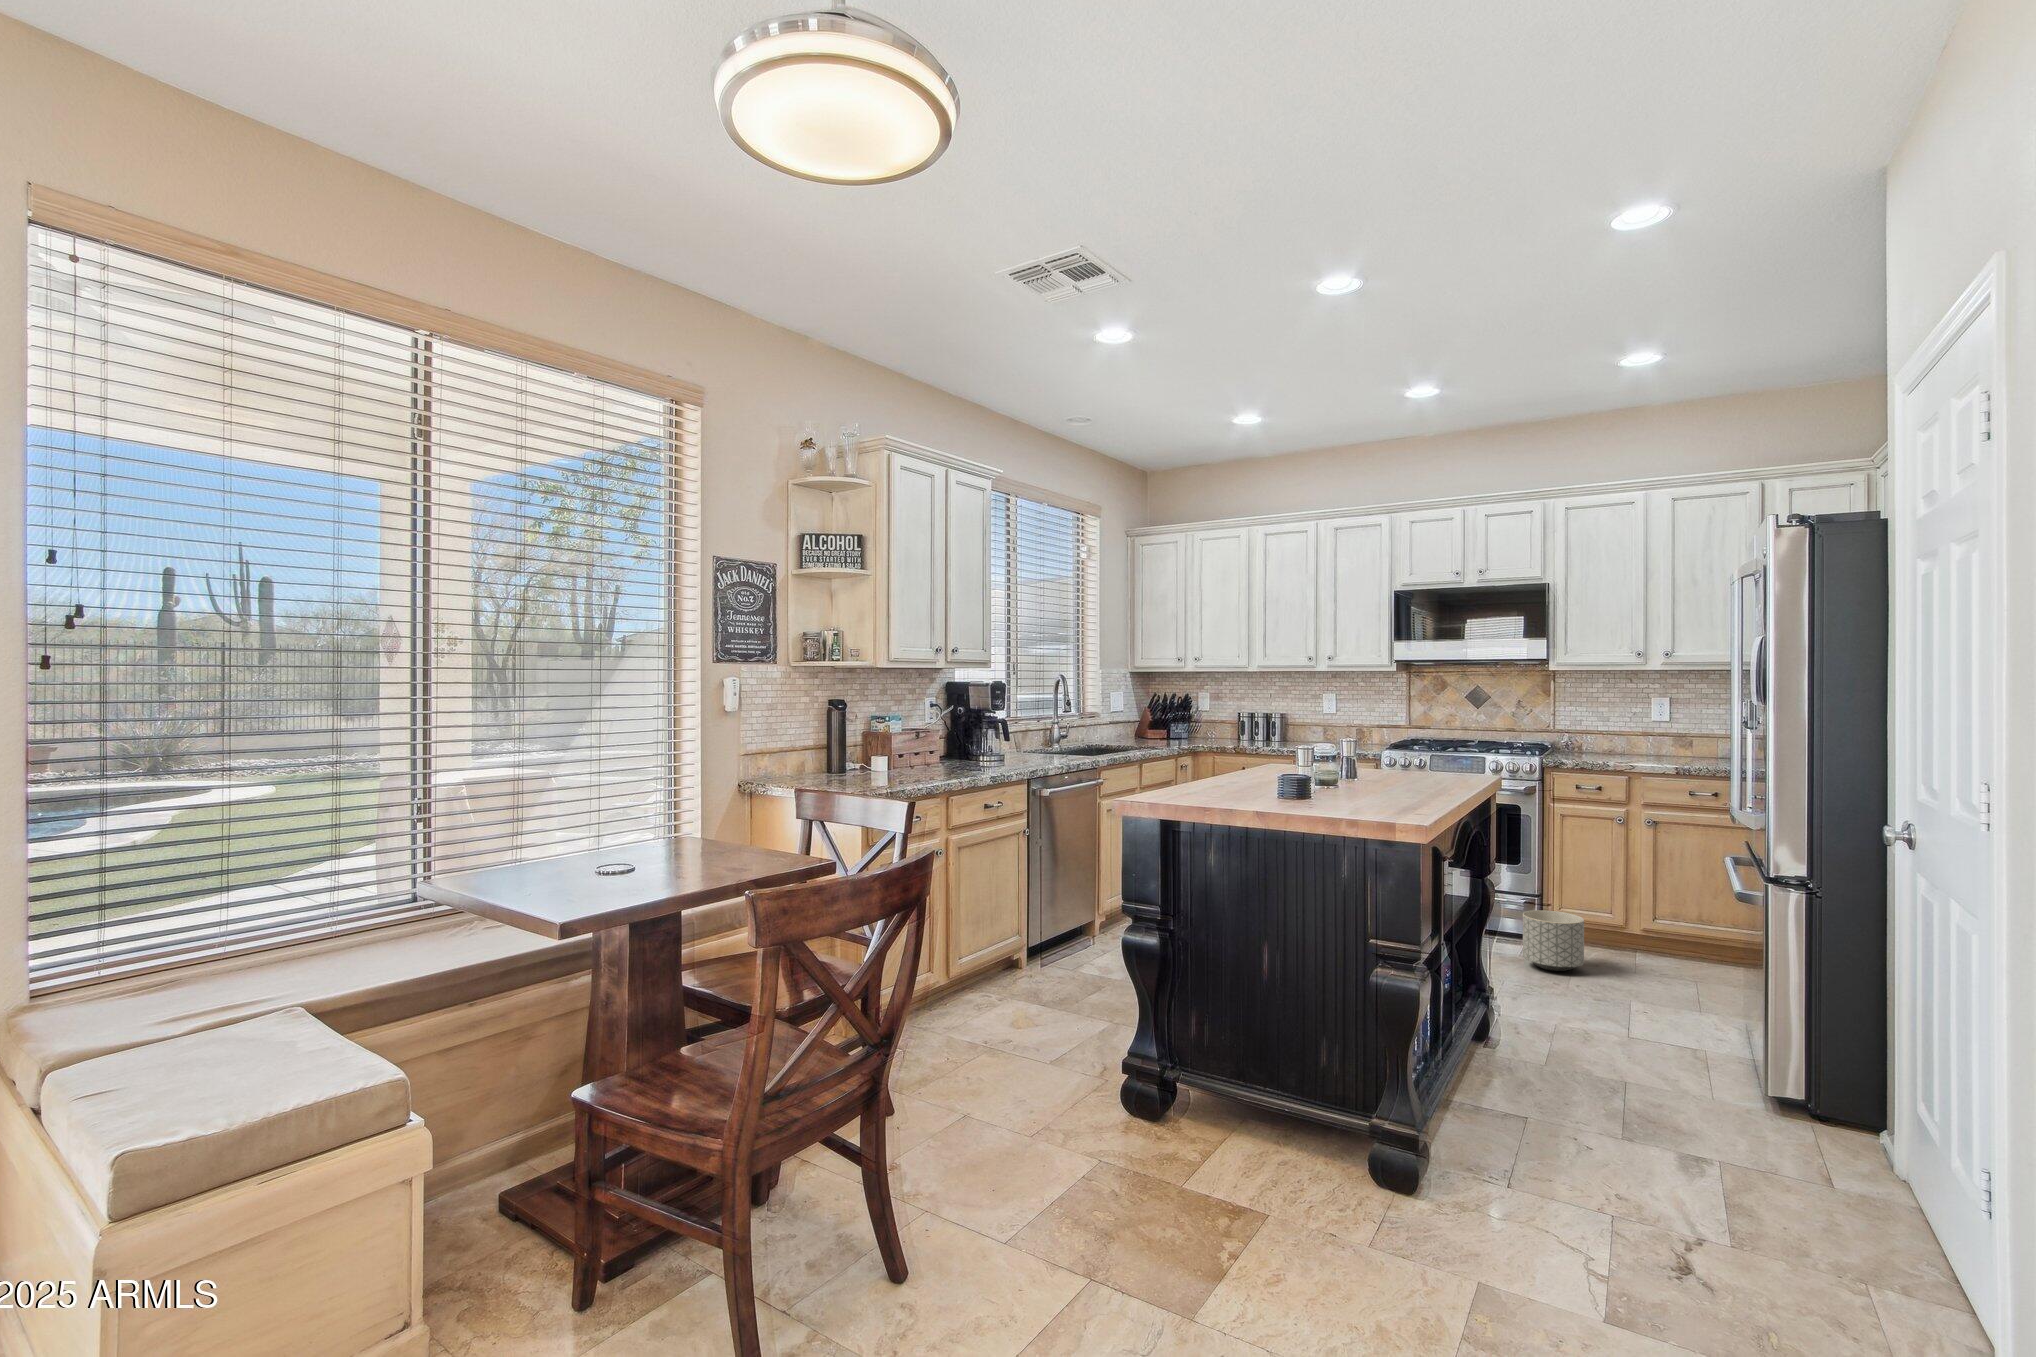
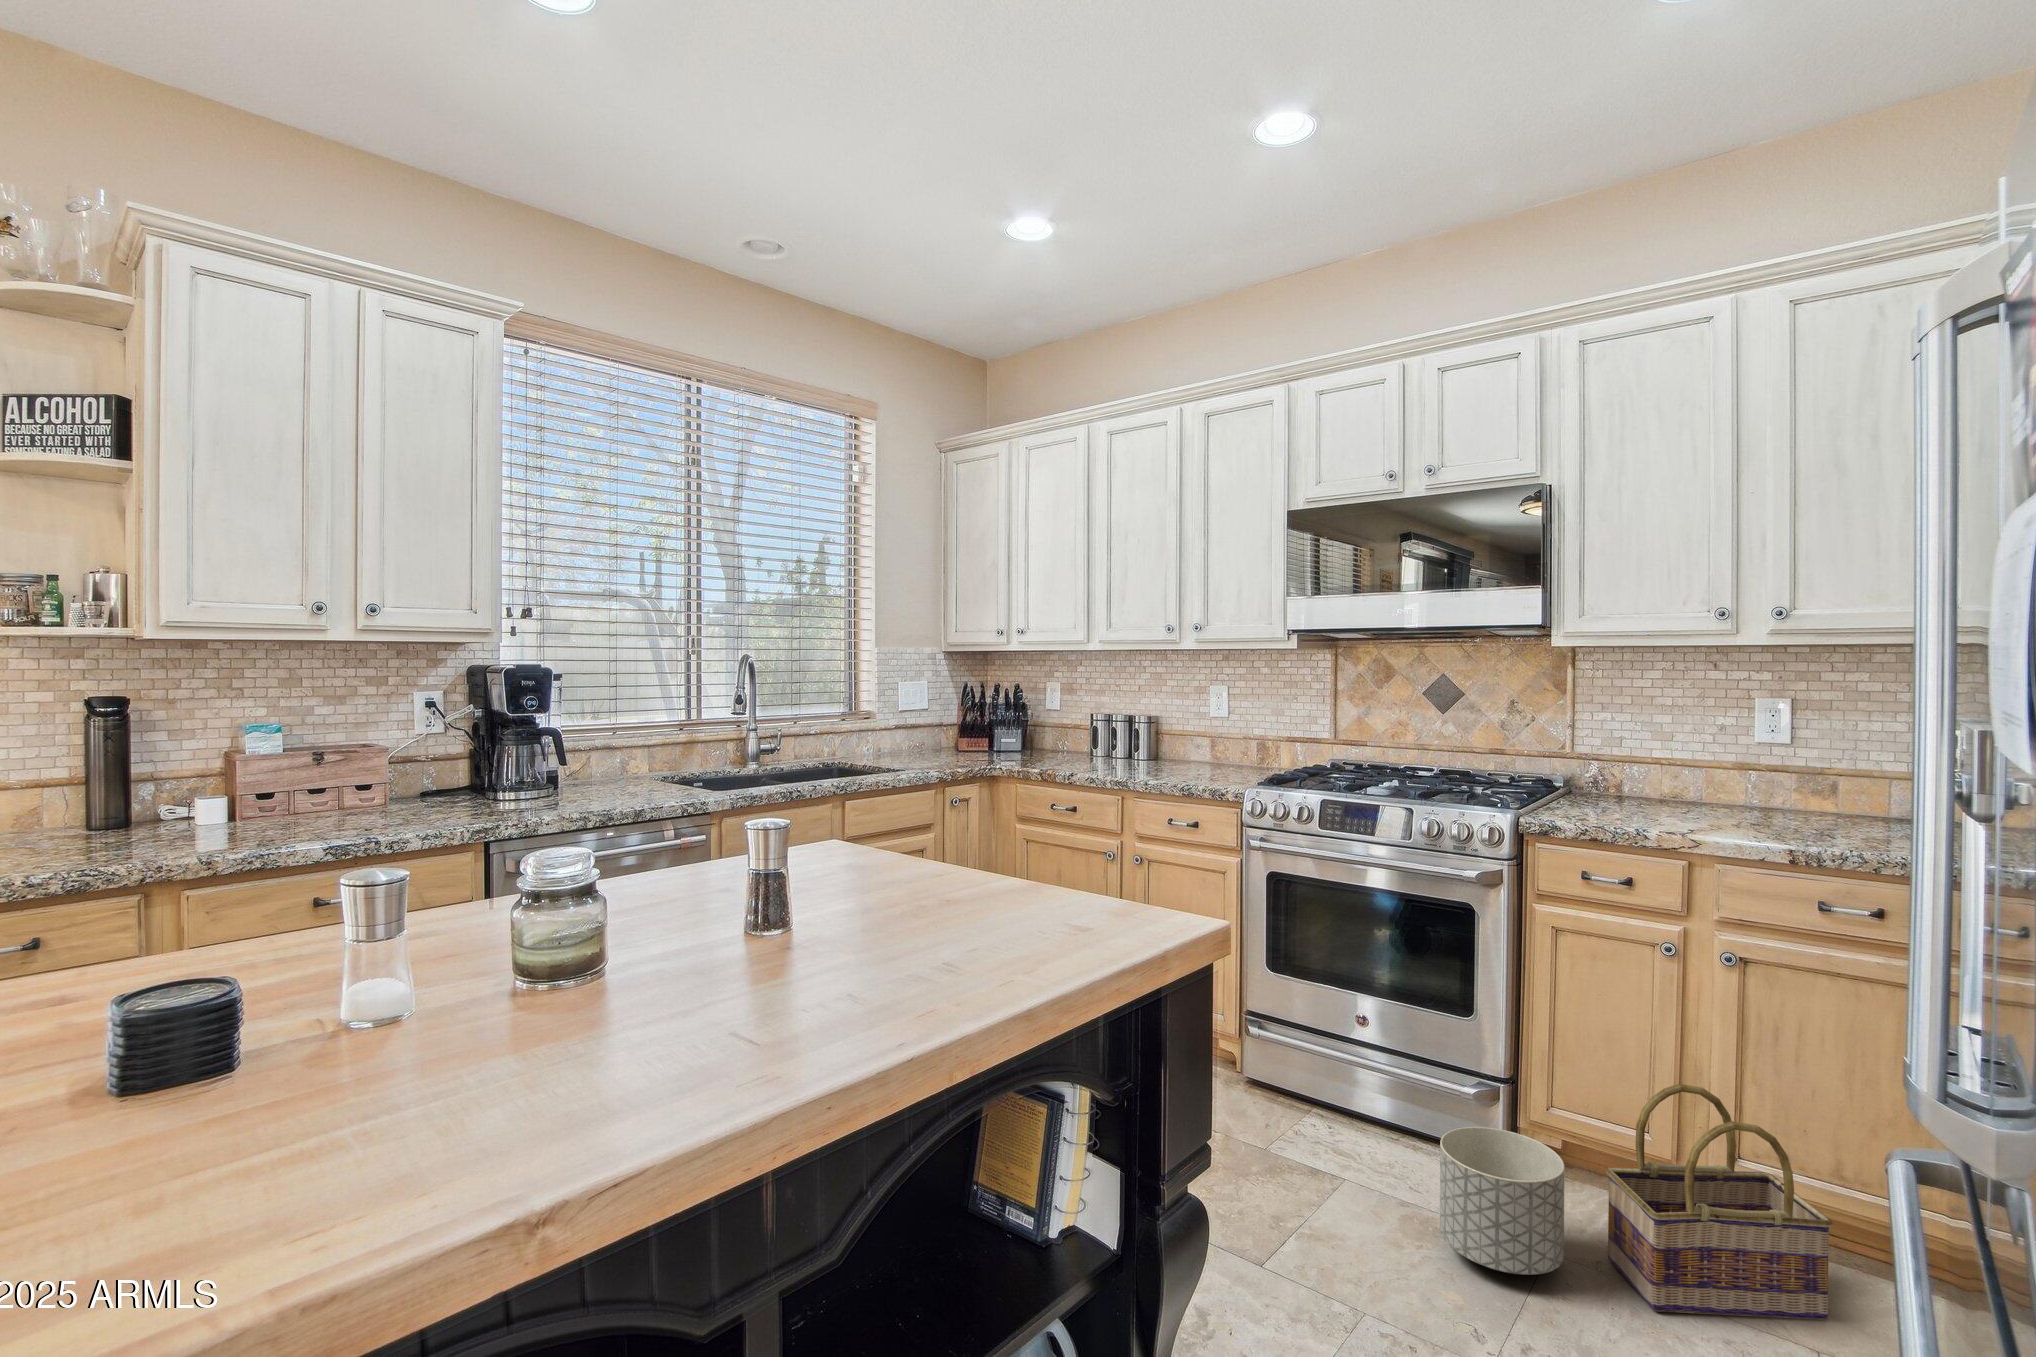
basket: none [1600,880,1701,977] -> present [1606,1084,1833,1320]

